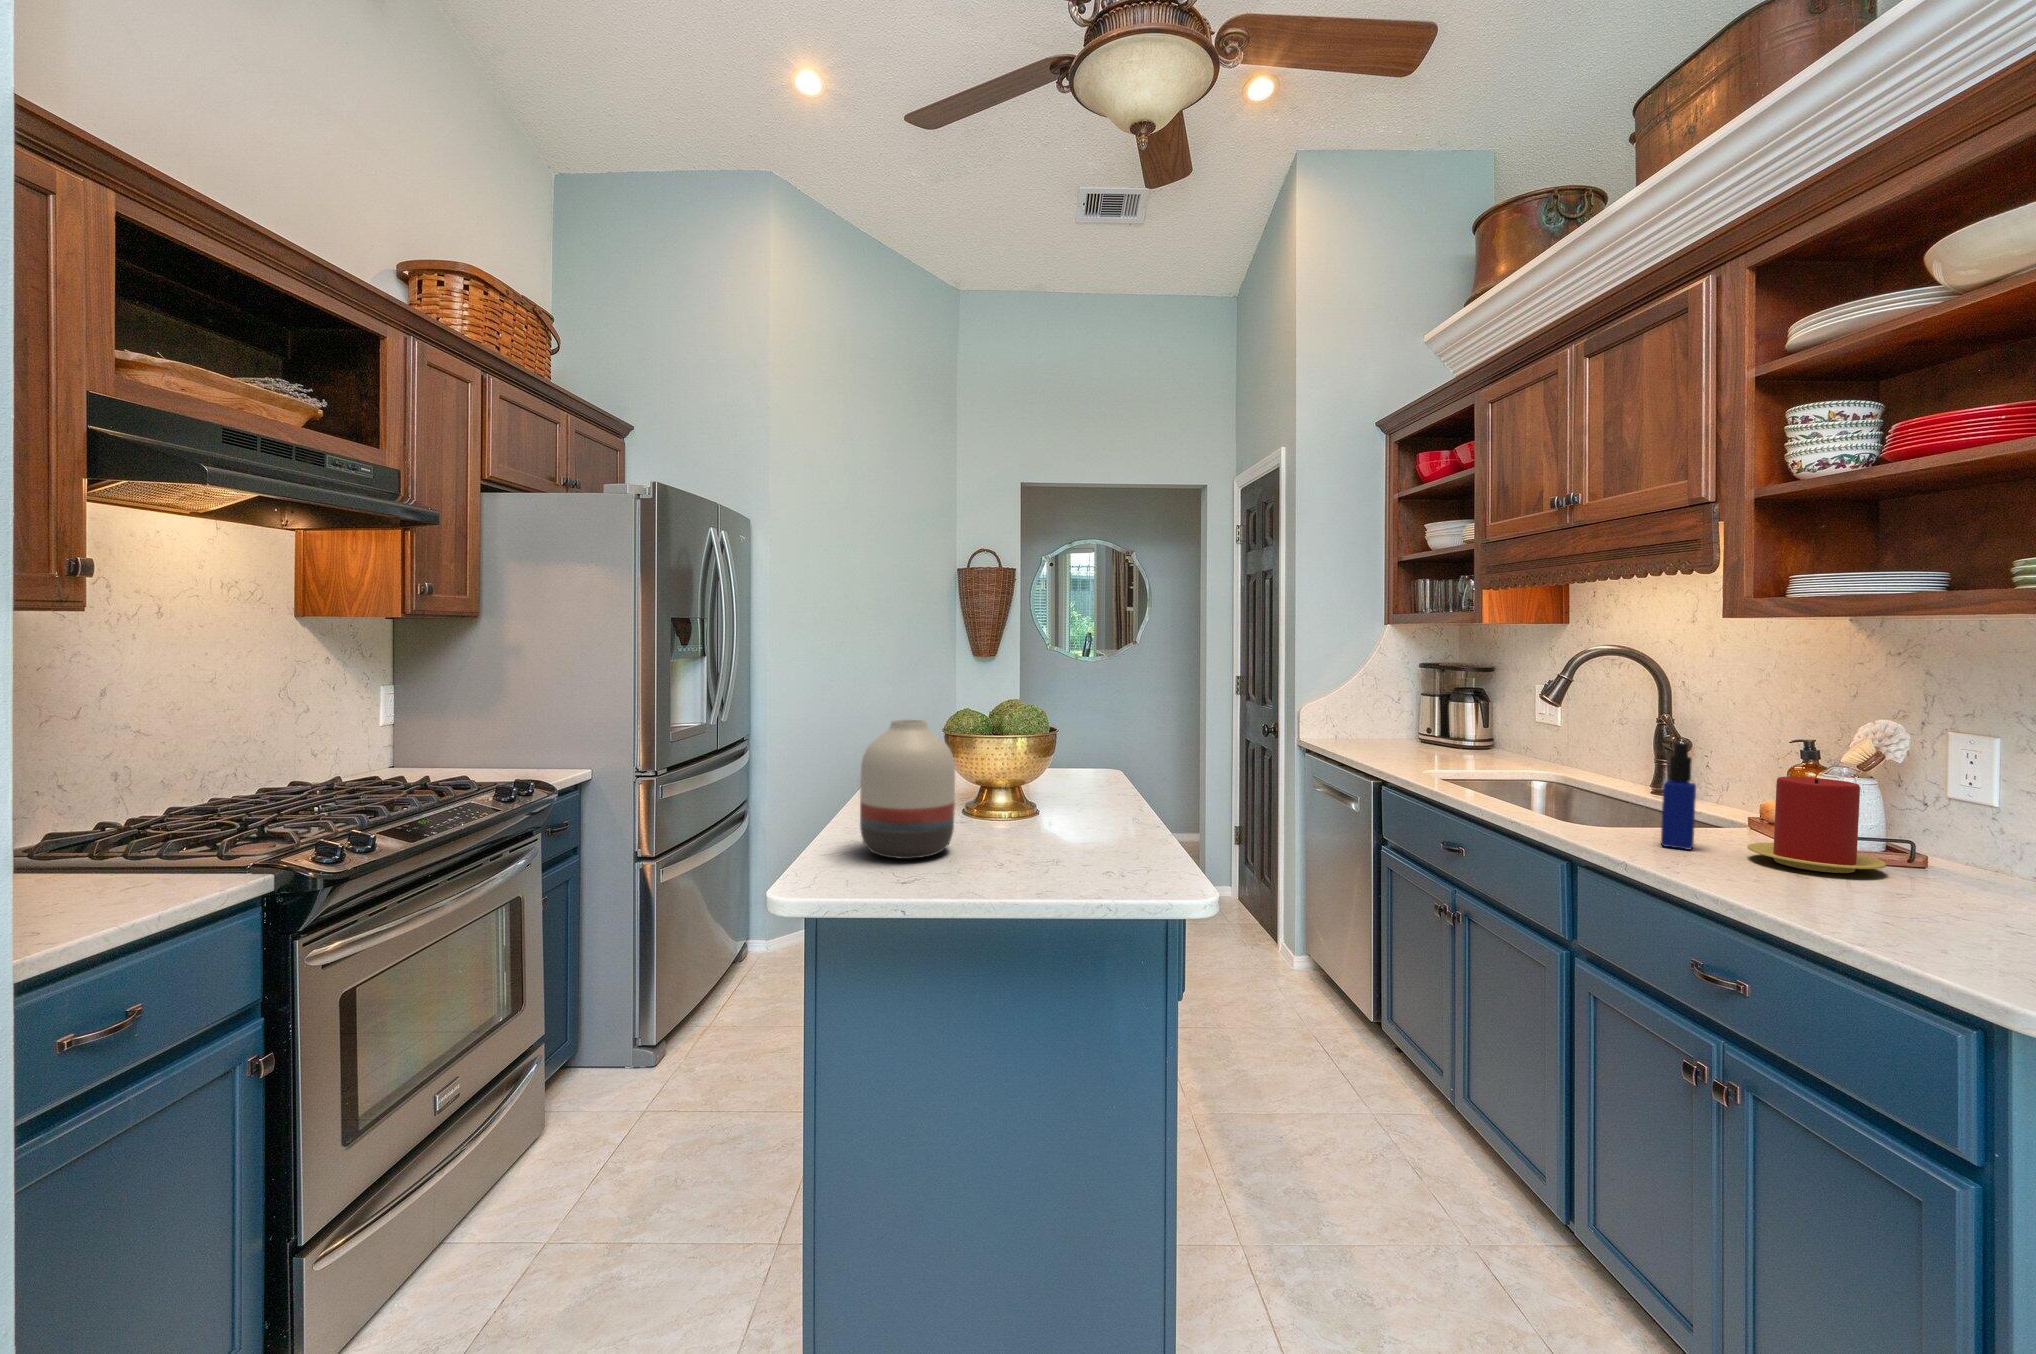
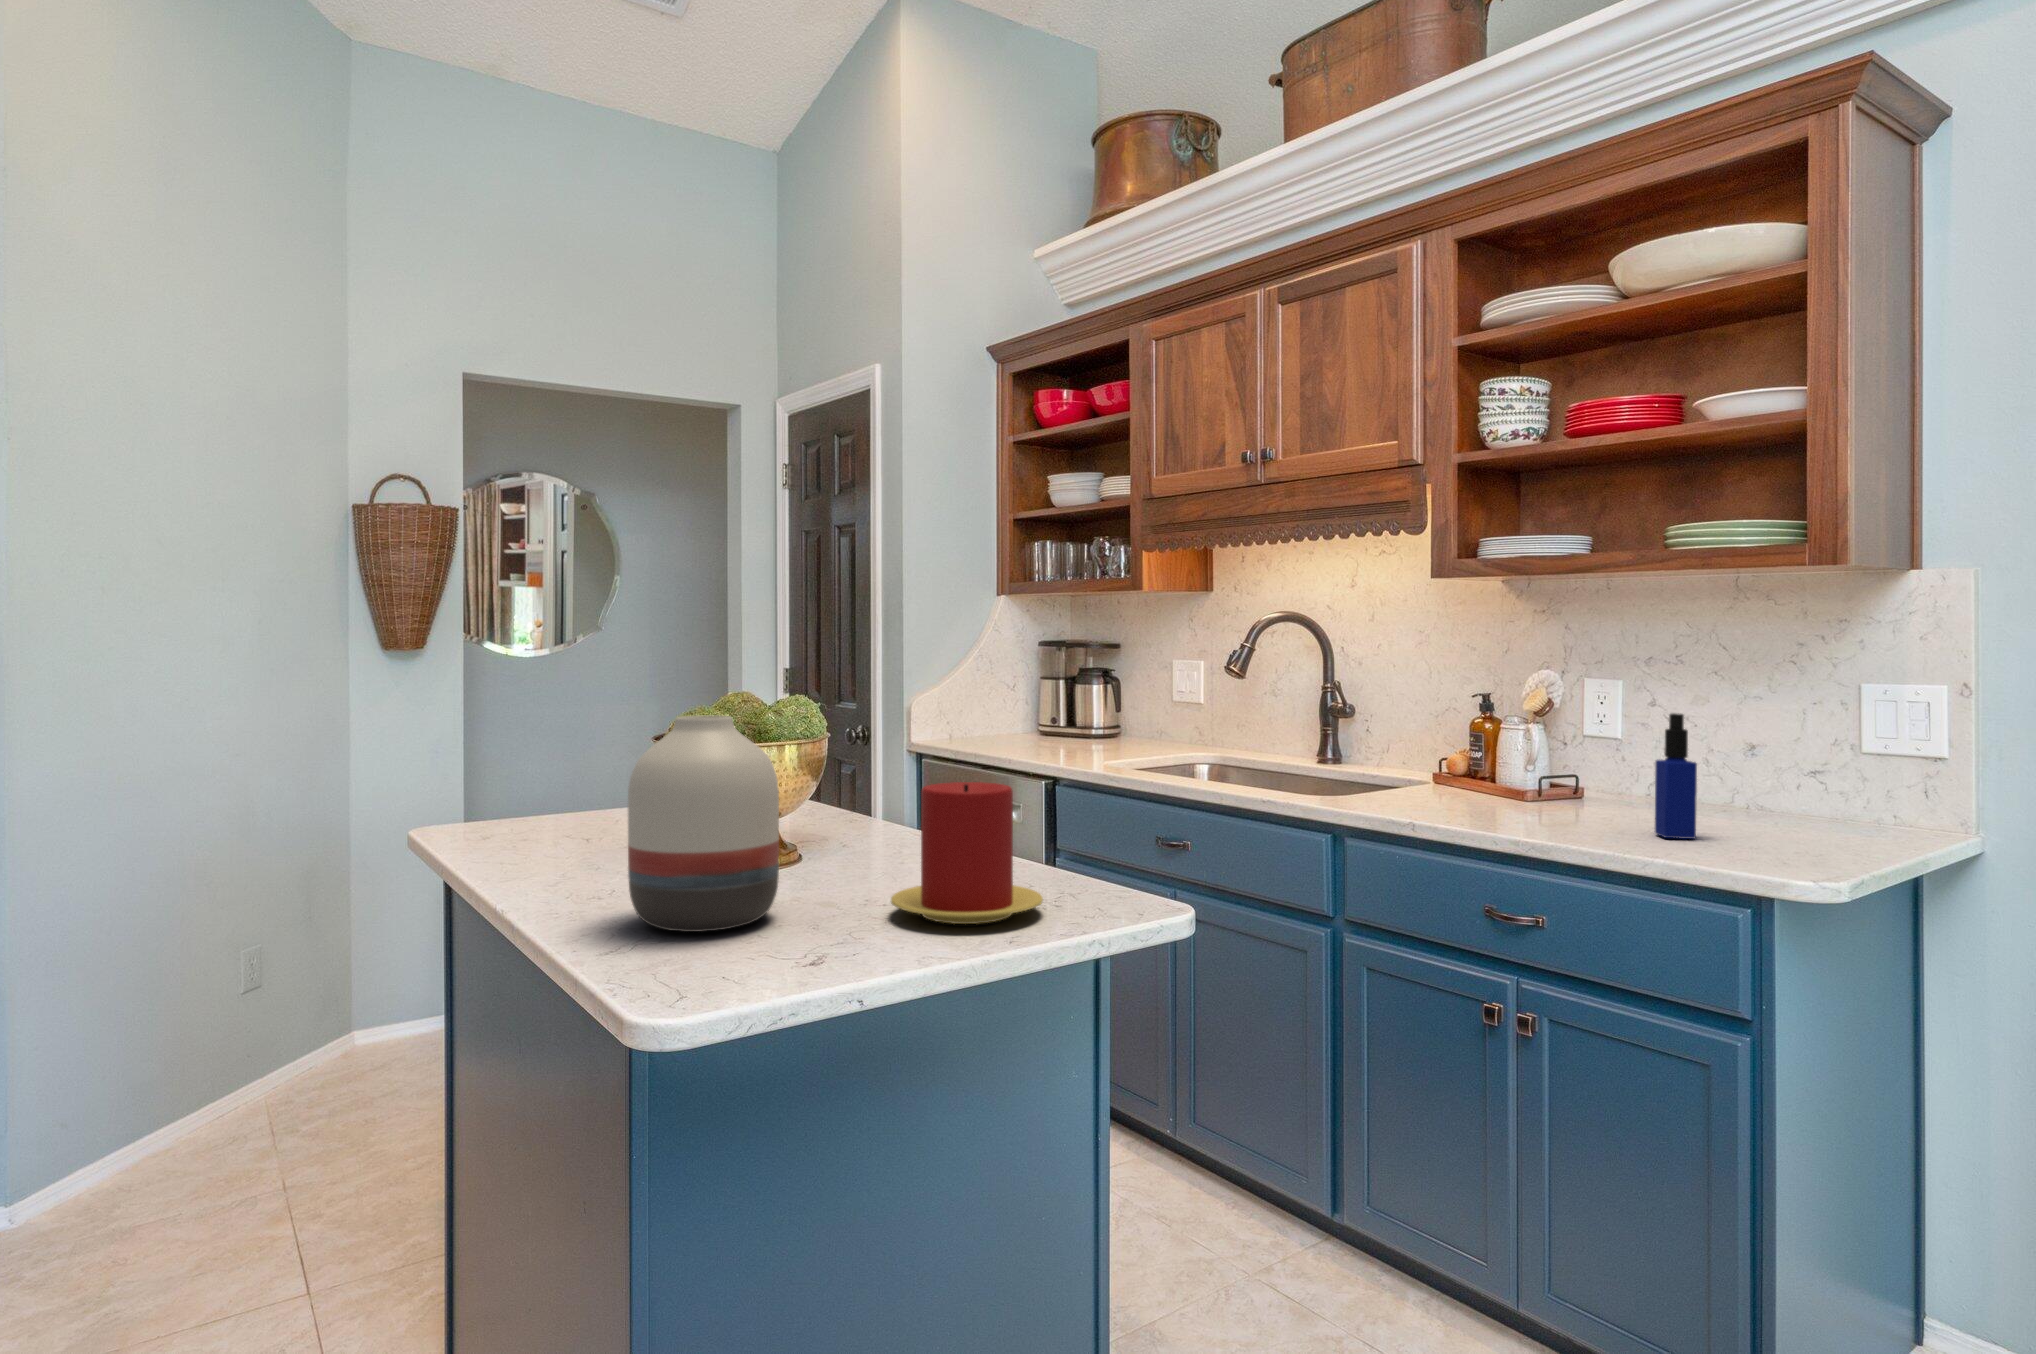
bottle: present [1661,743,1696,850] -> present [1655,713,1697,839]
candle: present [1747,777,1886,873] -> present [891,782,1043,924]

